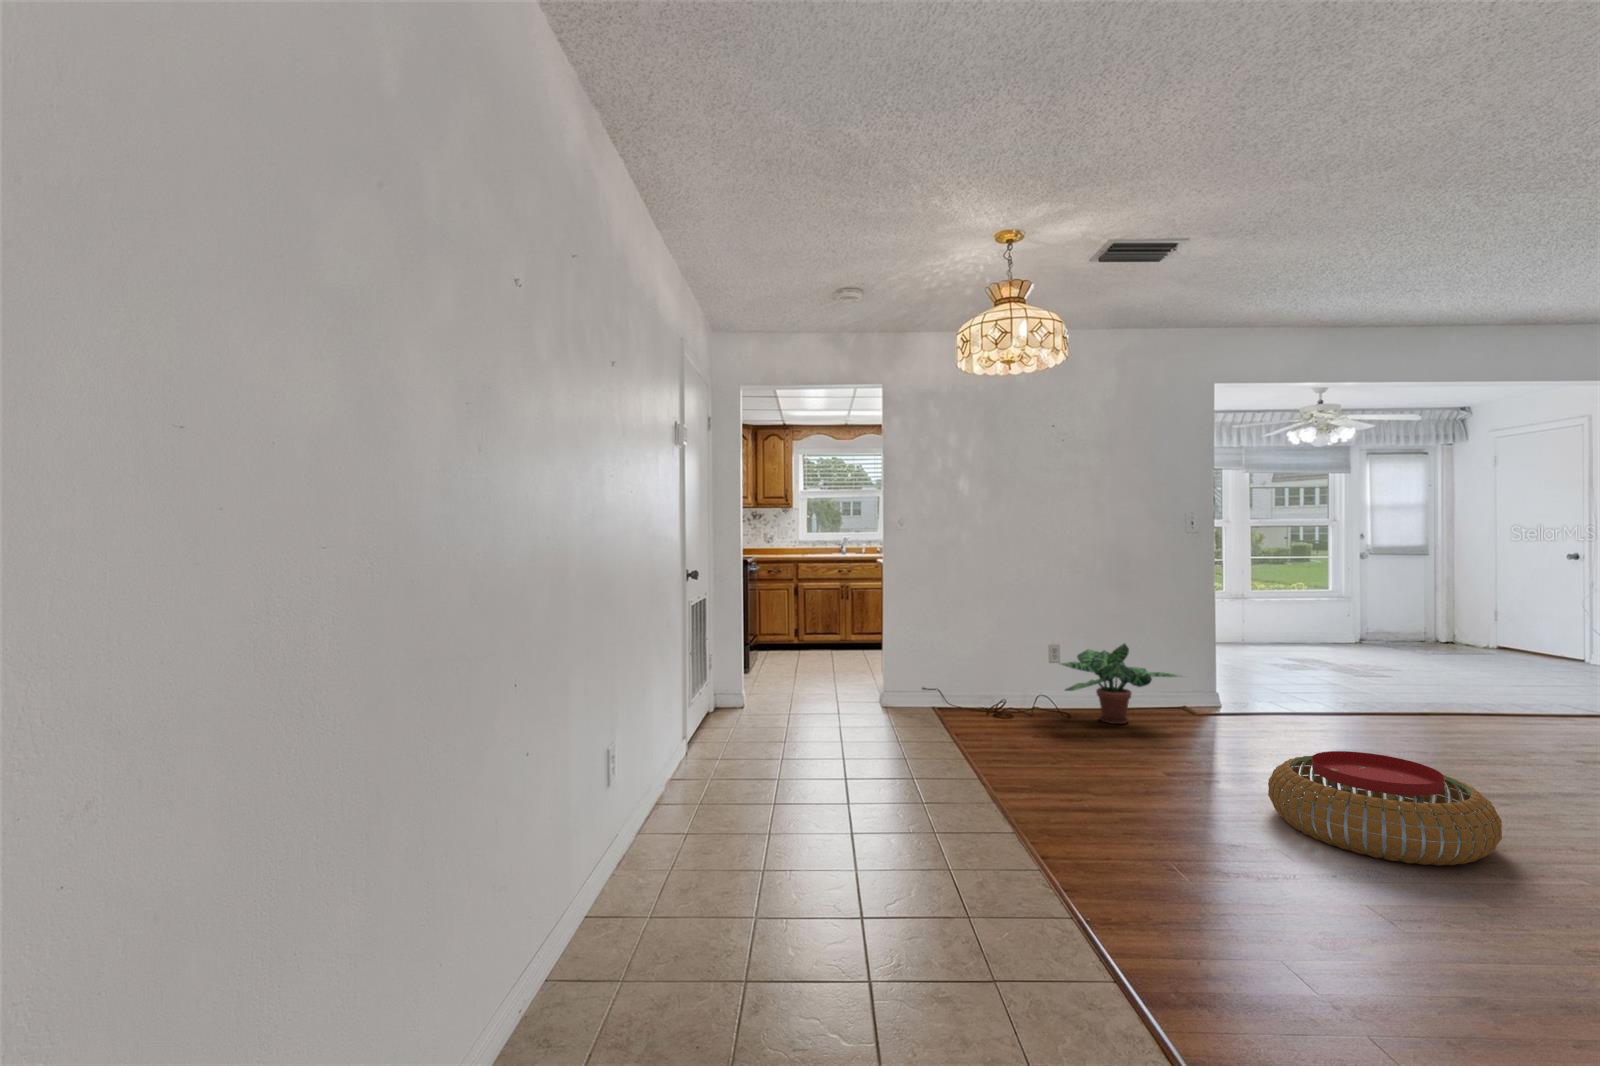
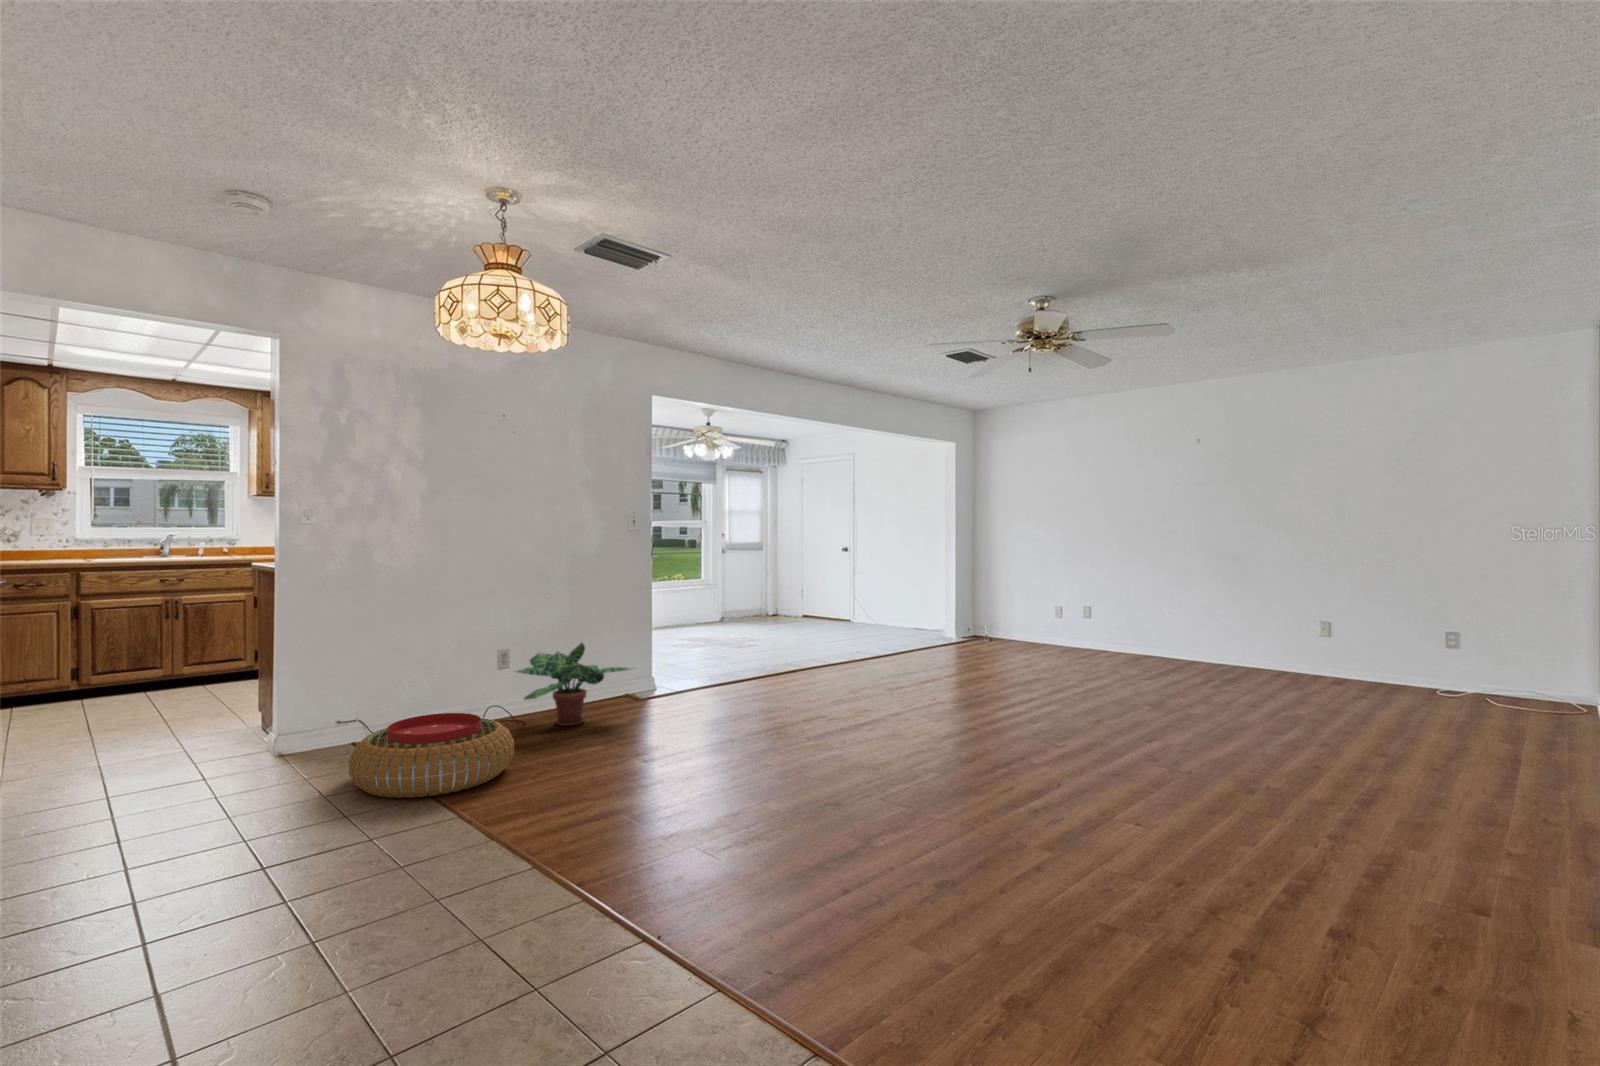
pouf: present [1268,751,1502,866] -> present [349,713,514,798]

